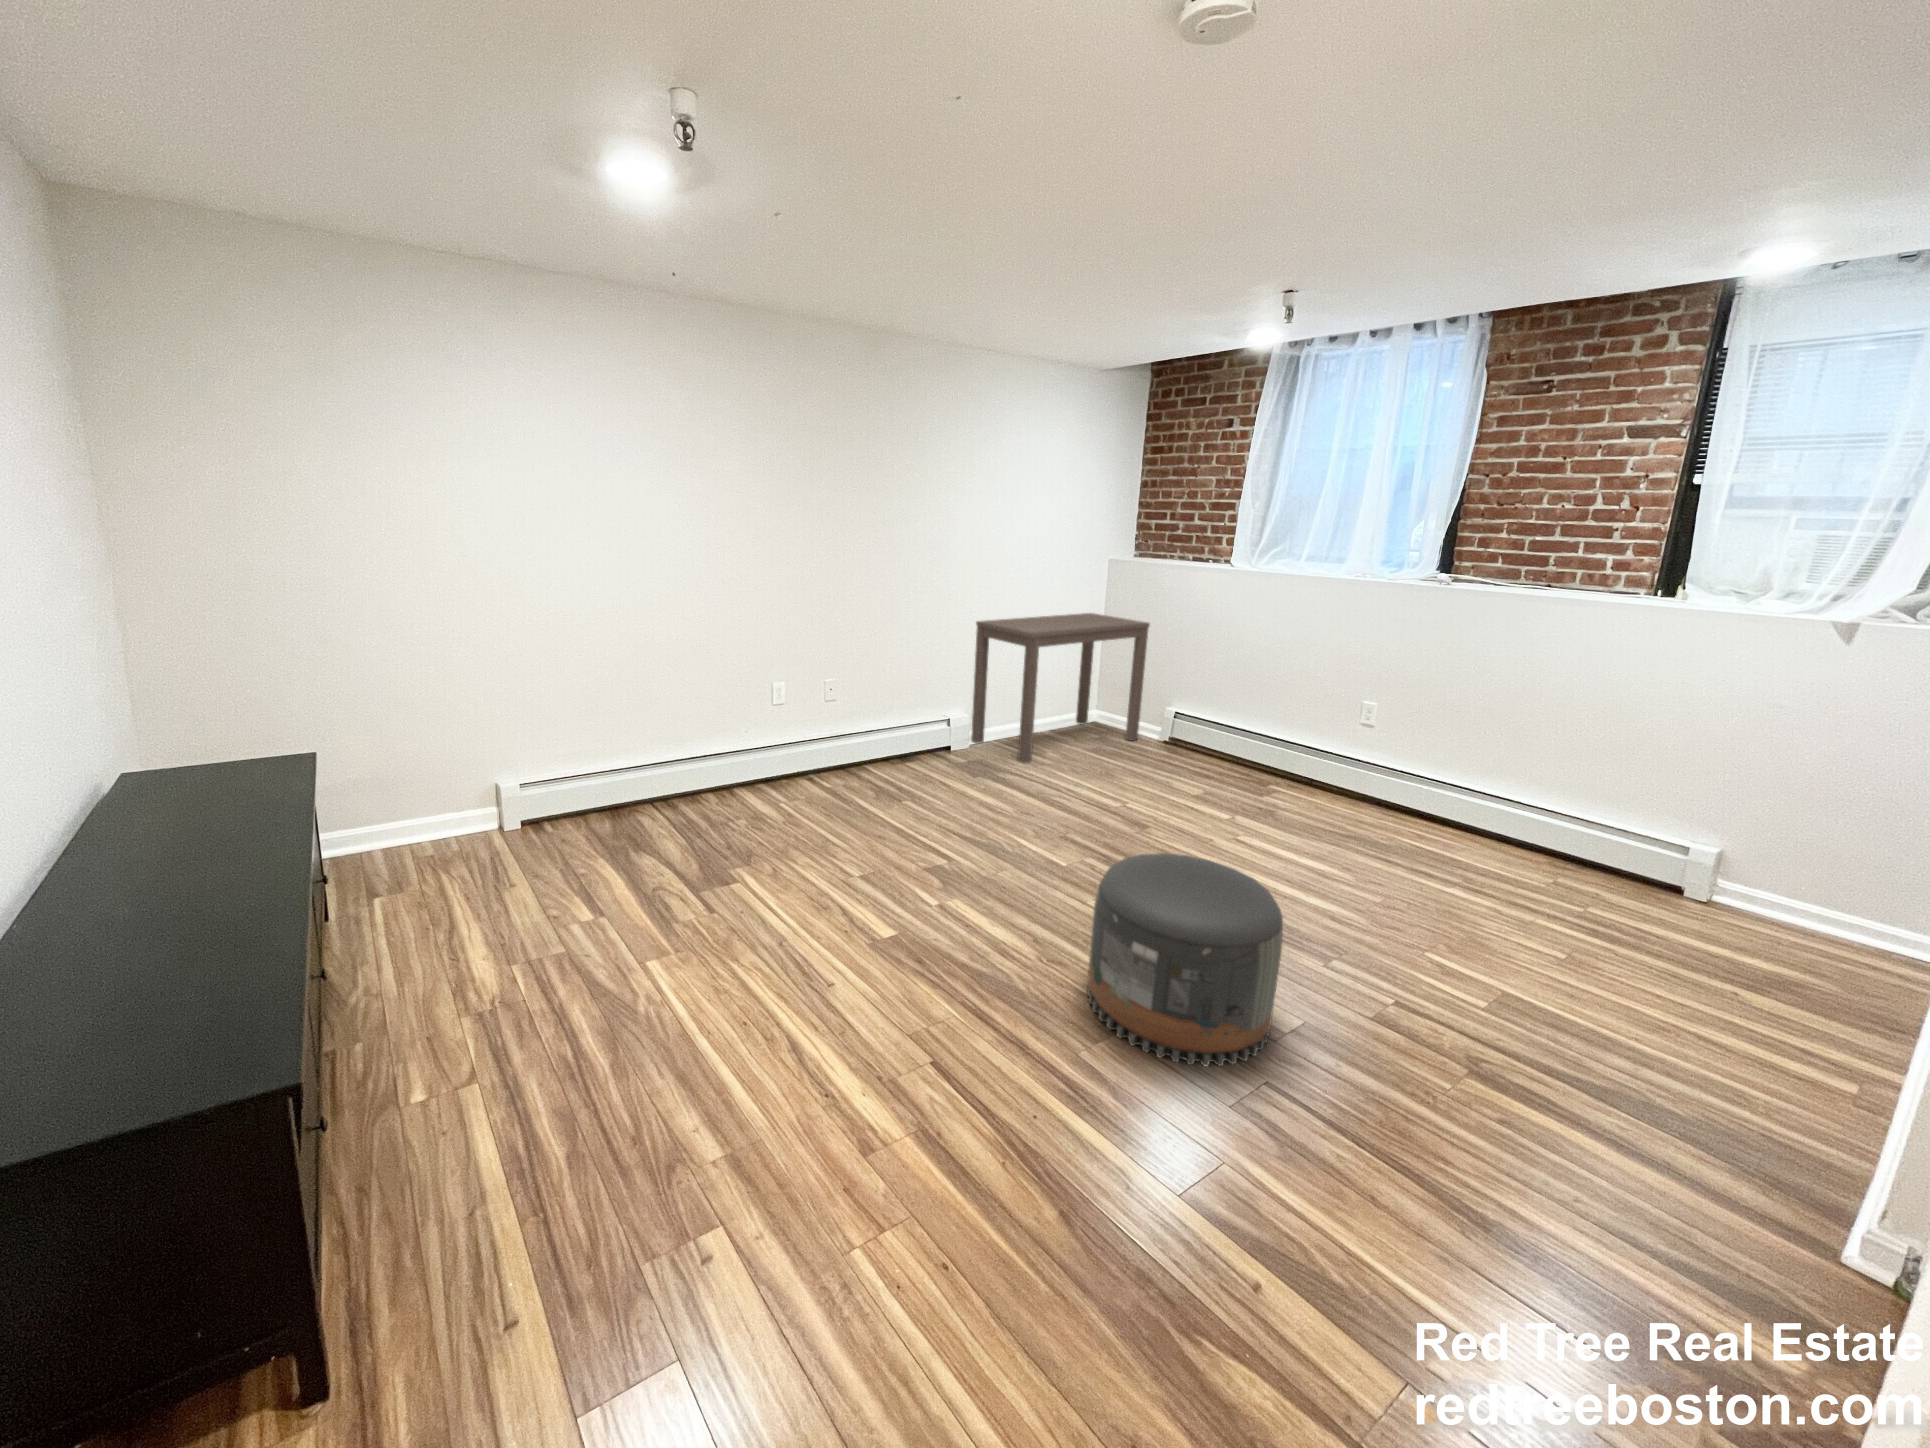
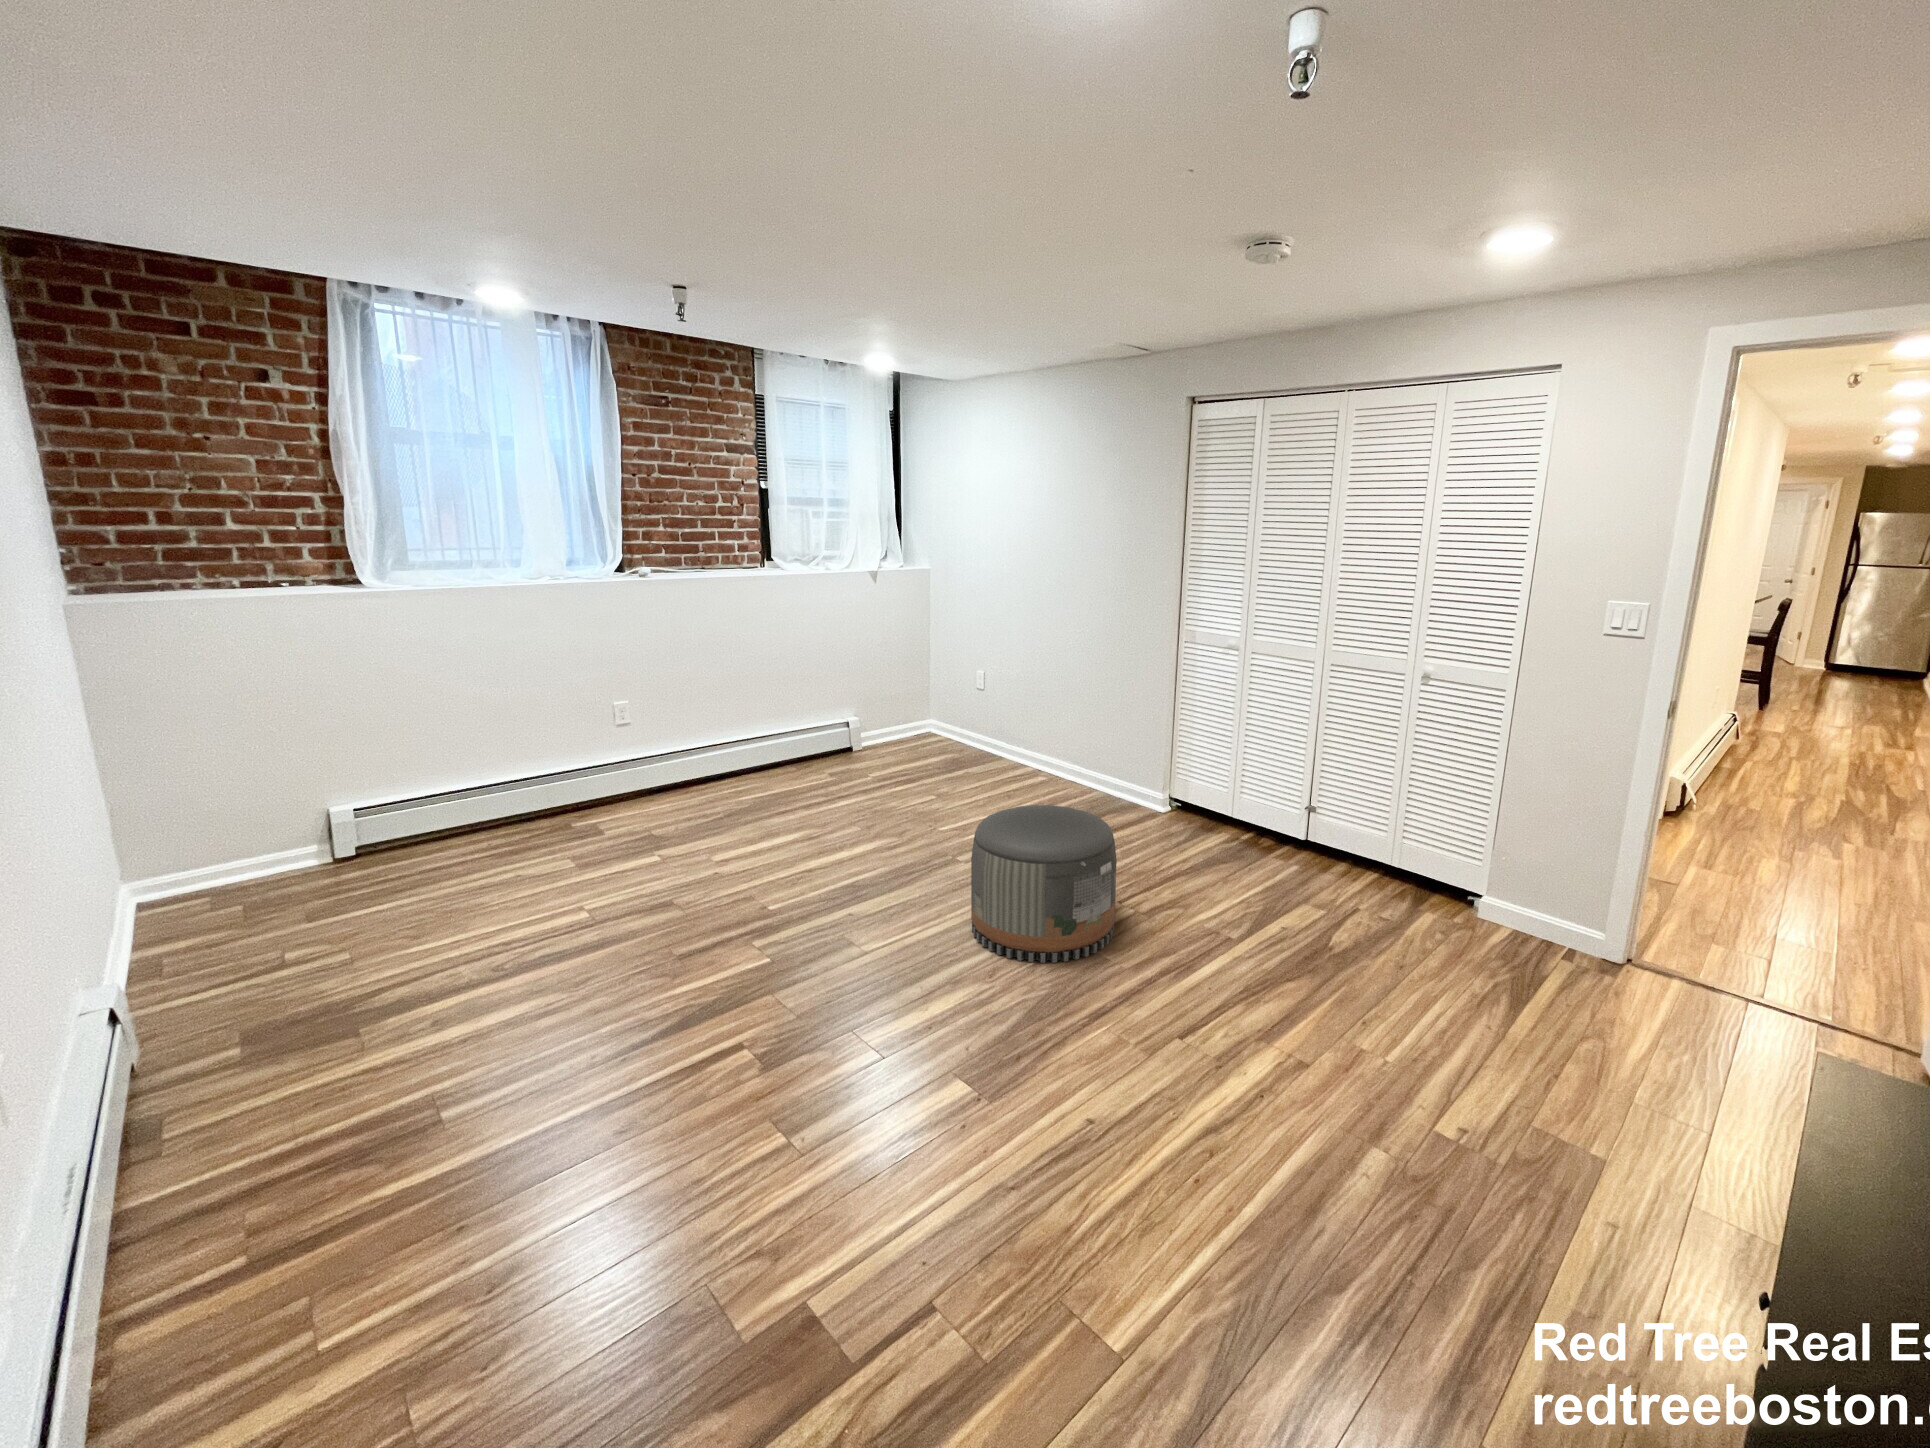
desk: present [971,613,1150,763] -> none [30,699,323,1062]

